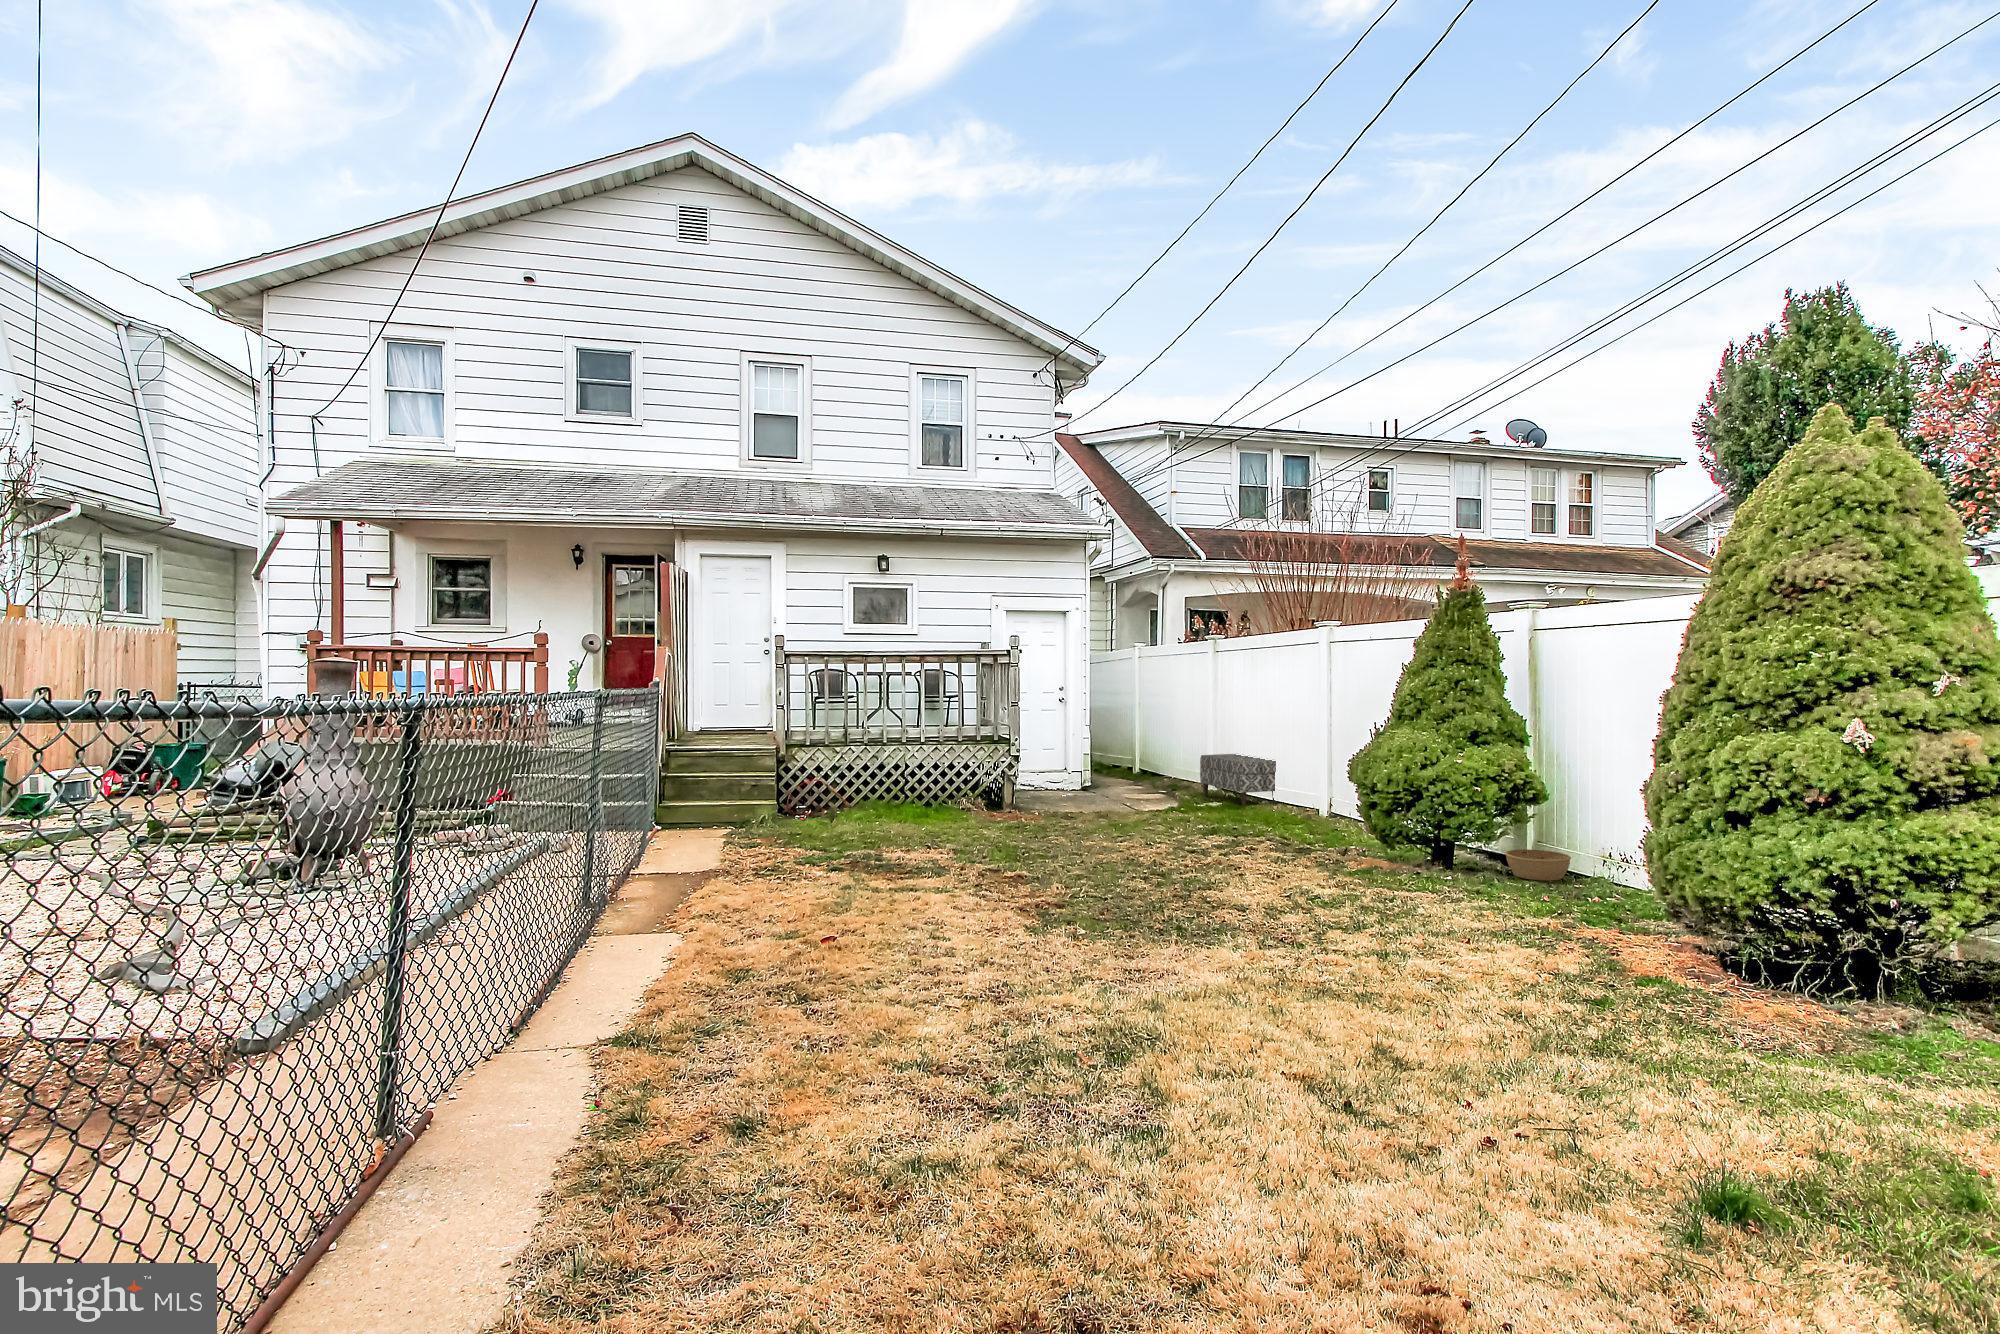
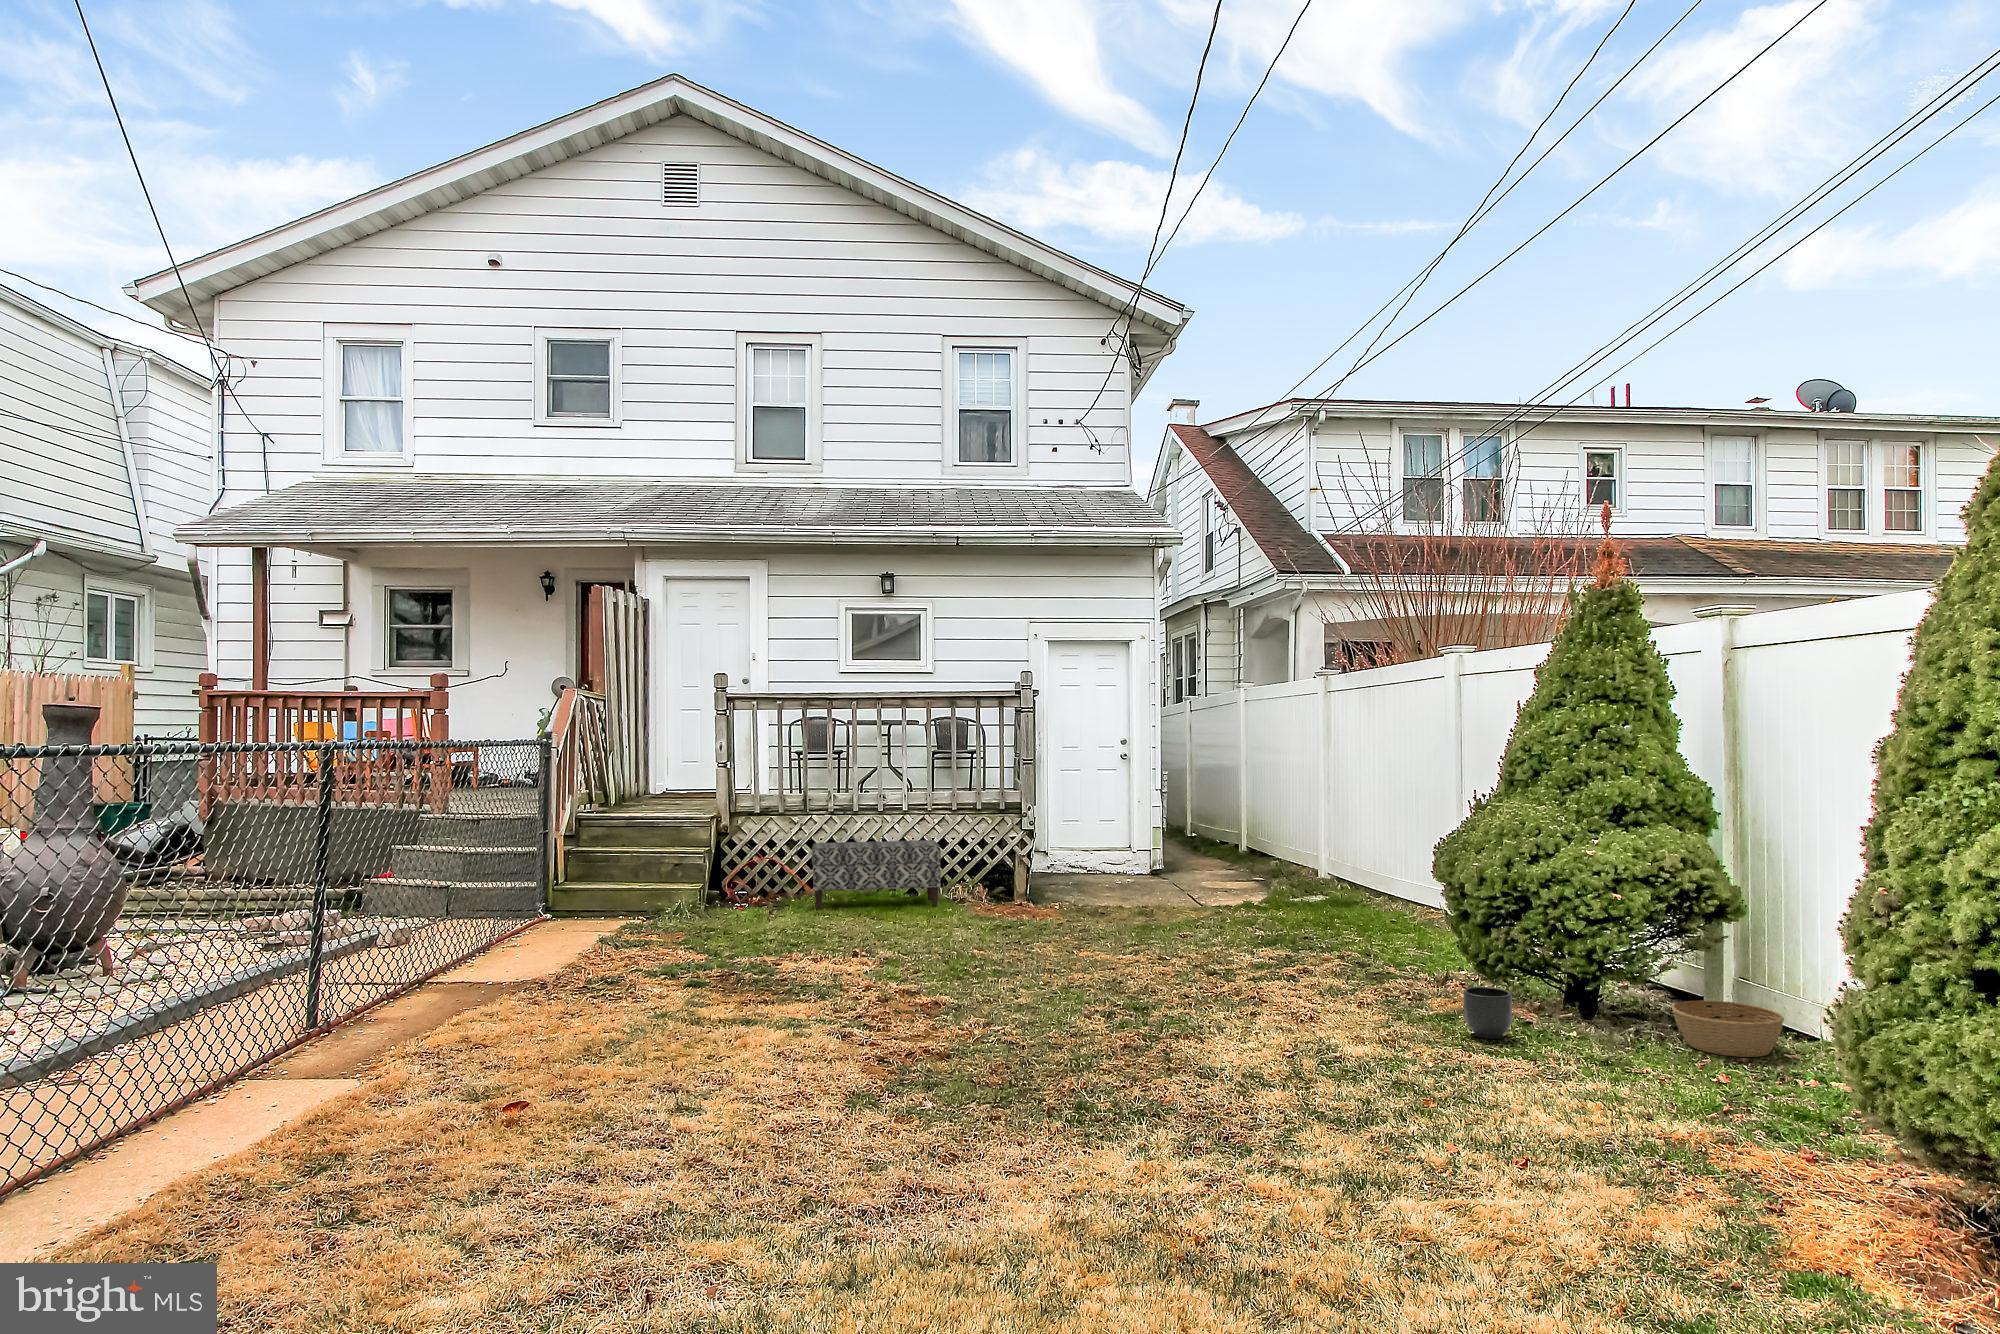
bench: present [1200,754,1277,806] -> present [812,840,941,910]
planter: none [1383,846,1414,878] -> present [1463,987,1512,1039]

